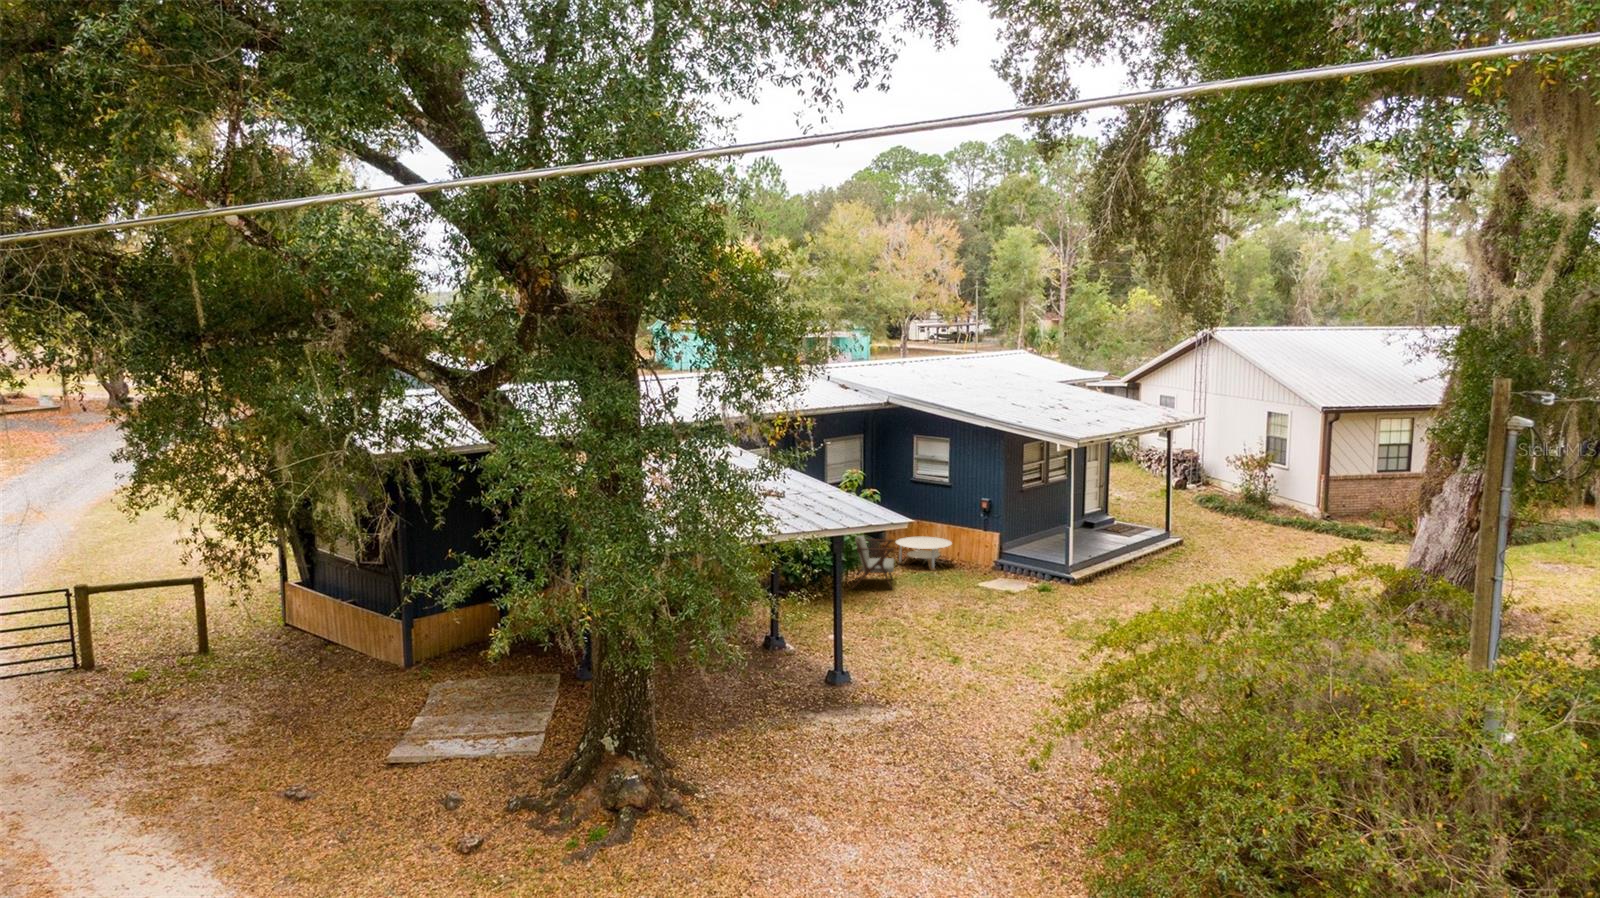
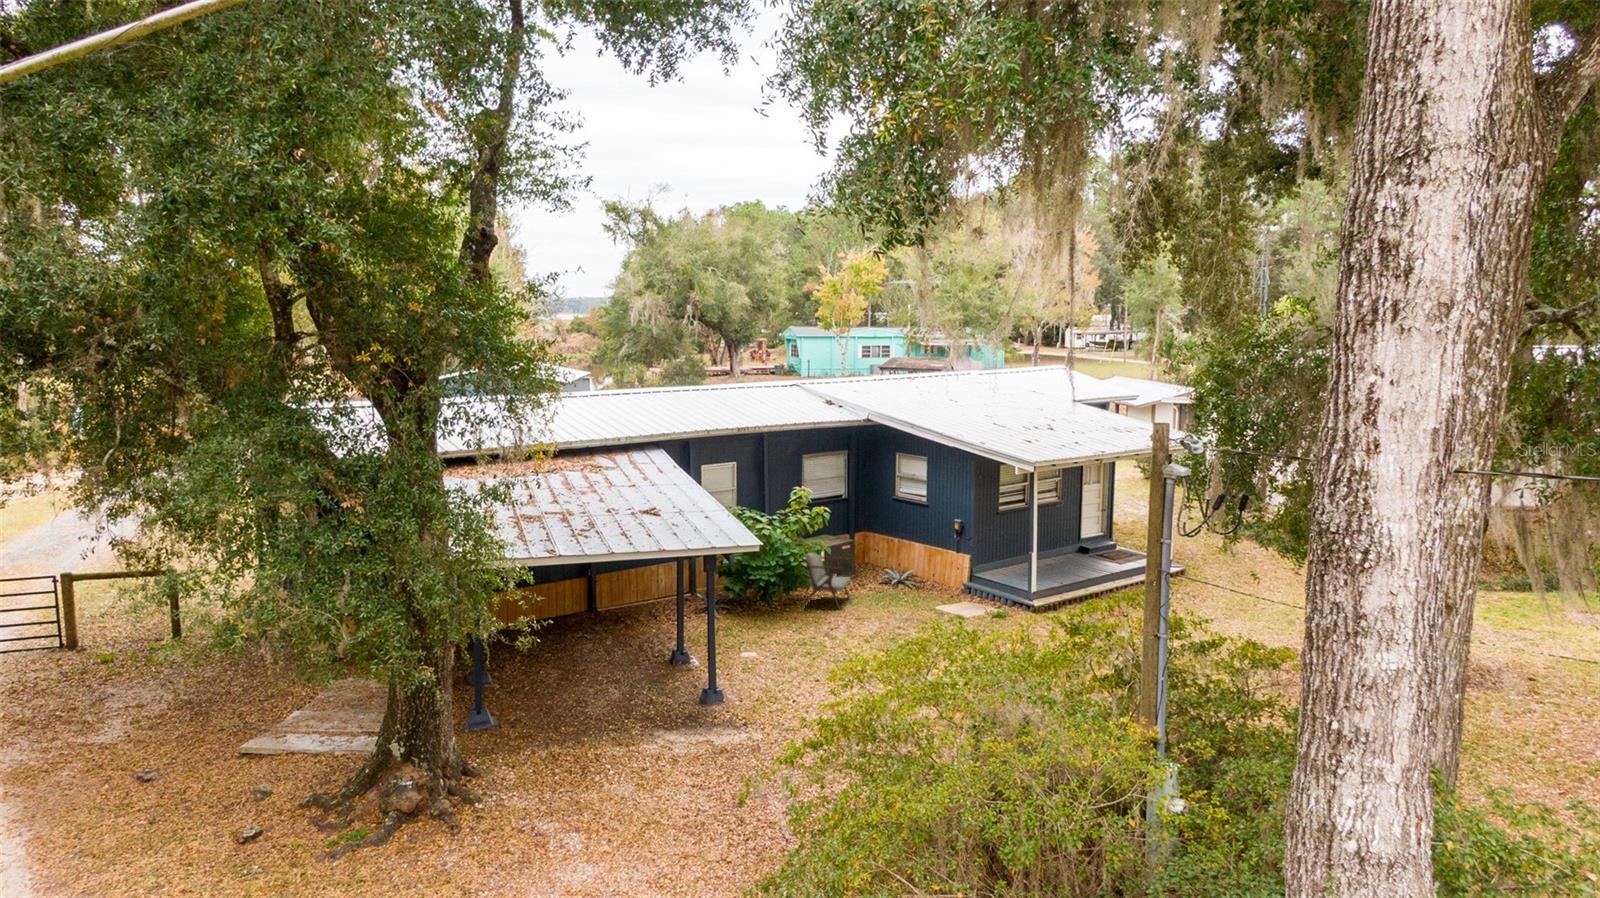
round table: present [896,536,952,571] -> none [864,556,922,591]

